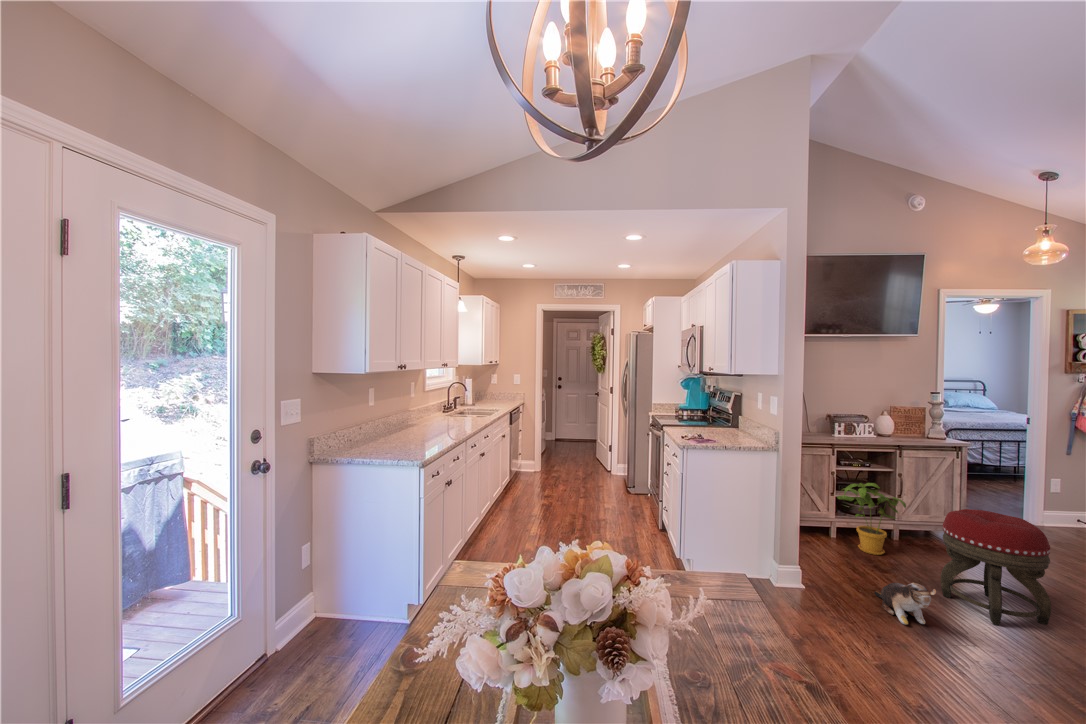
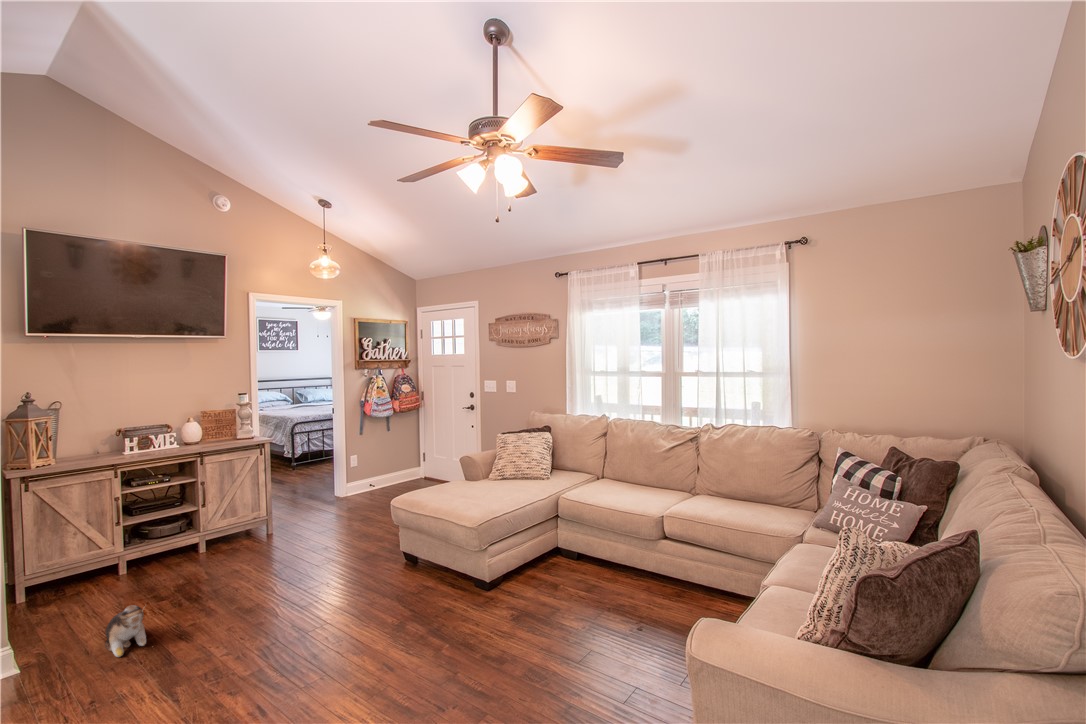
house plant: present [837,483,906,555] -> none [115,502,188,583]
footstool: present [941,509,1051,626] -> none [193,502,277,610]

